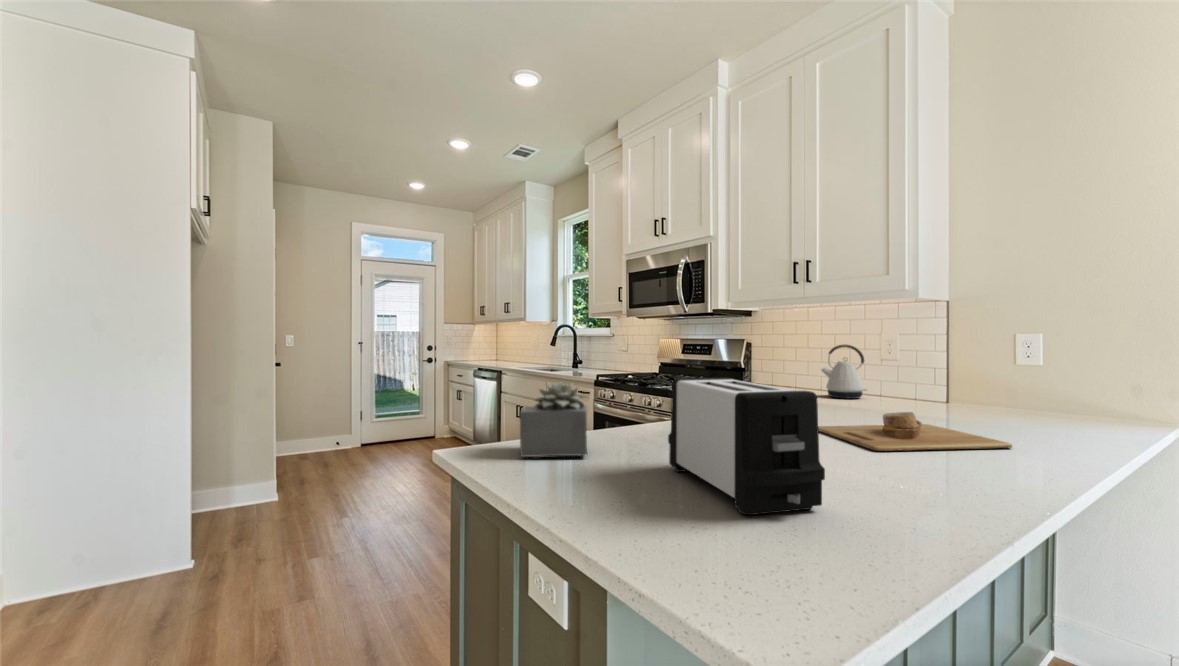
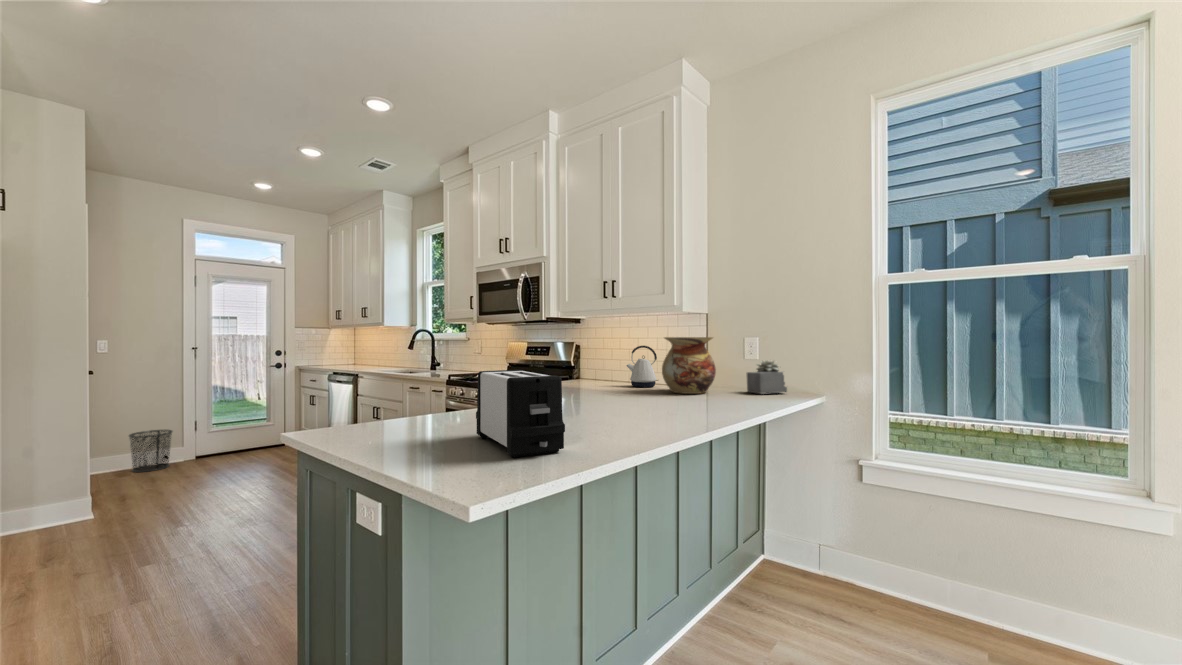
vase: none [880,334,965,412] -> present [662,337,716,394]
succulent plant: present [520,382,588,457] -> present [747,360,787,394]
cutting board: present [818,412,1012,451] -> none [601,393,718,419]
waste bin: none [308,418,343,457] -> present [129,430,173,472]

